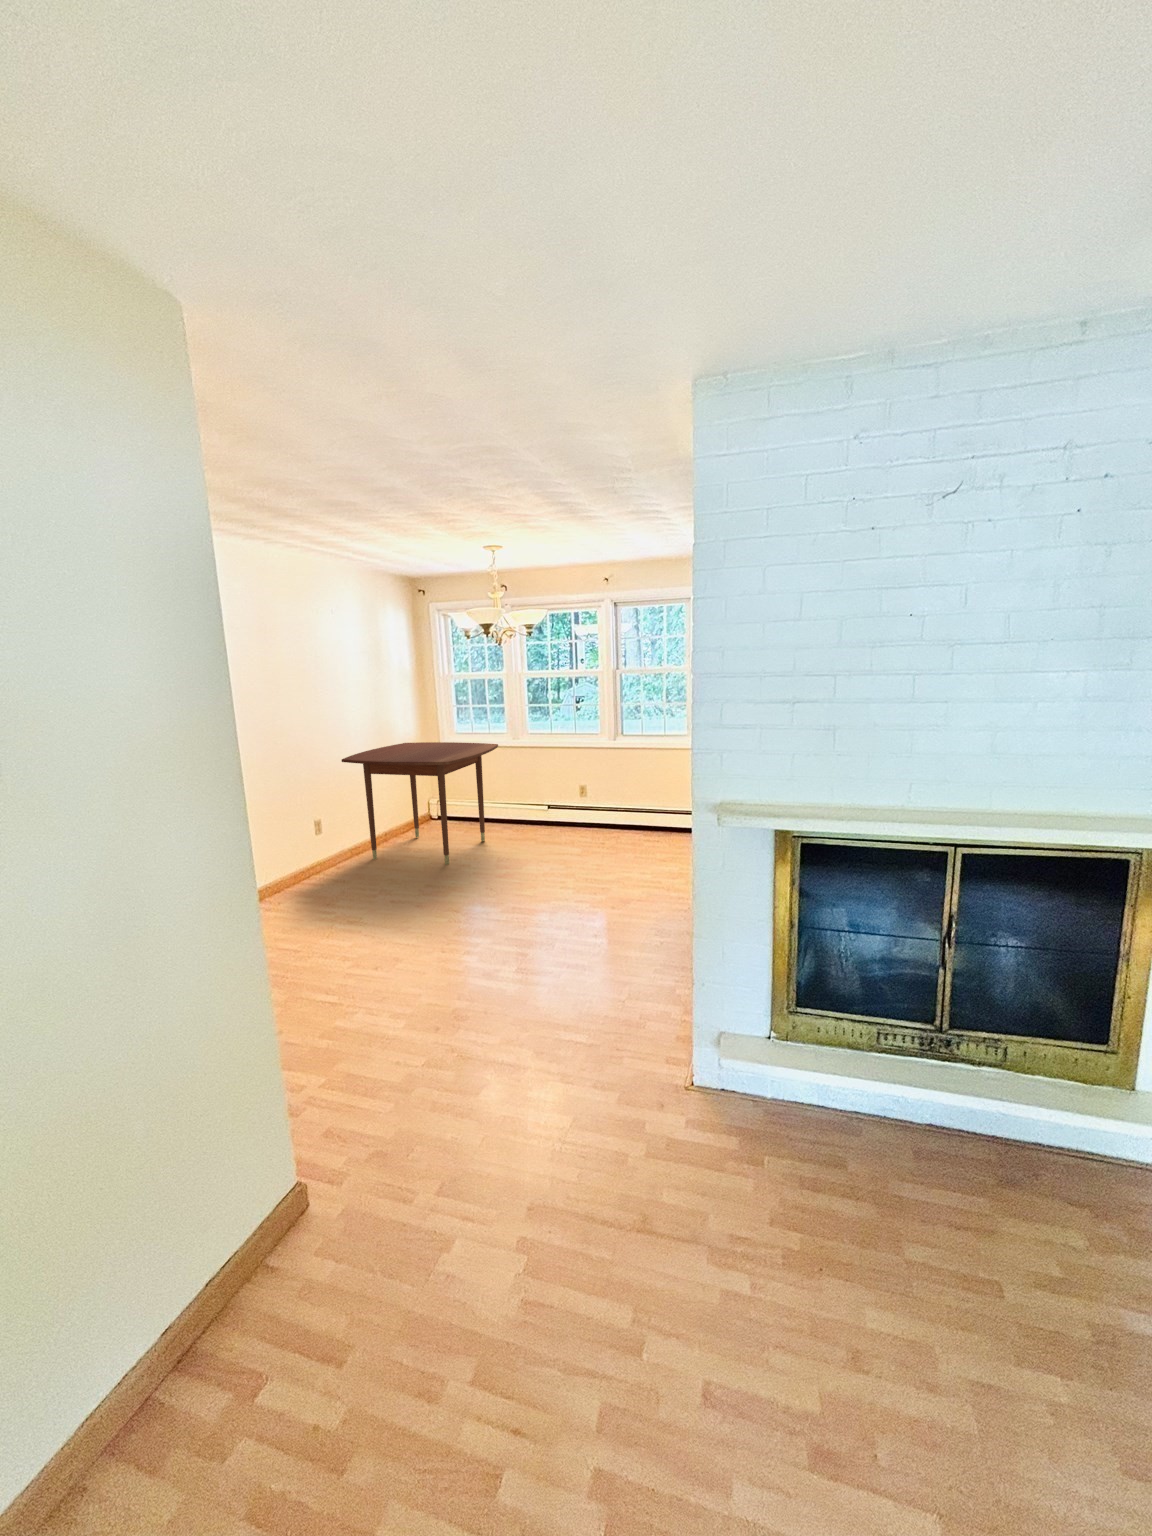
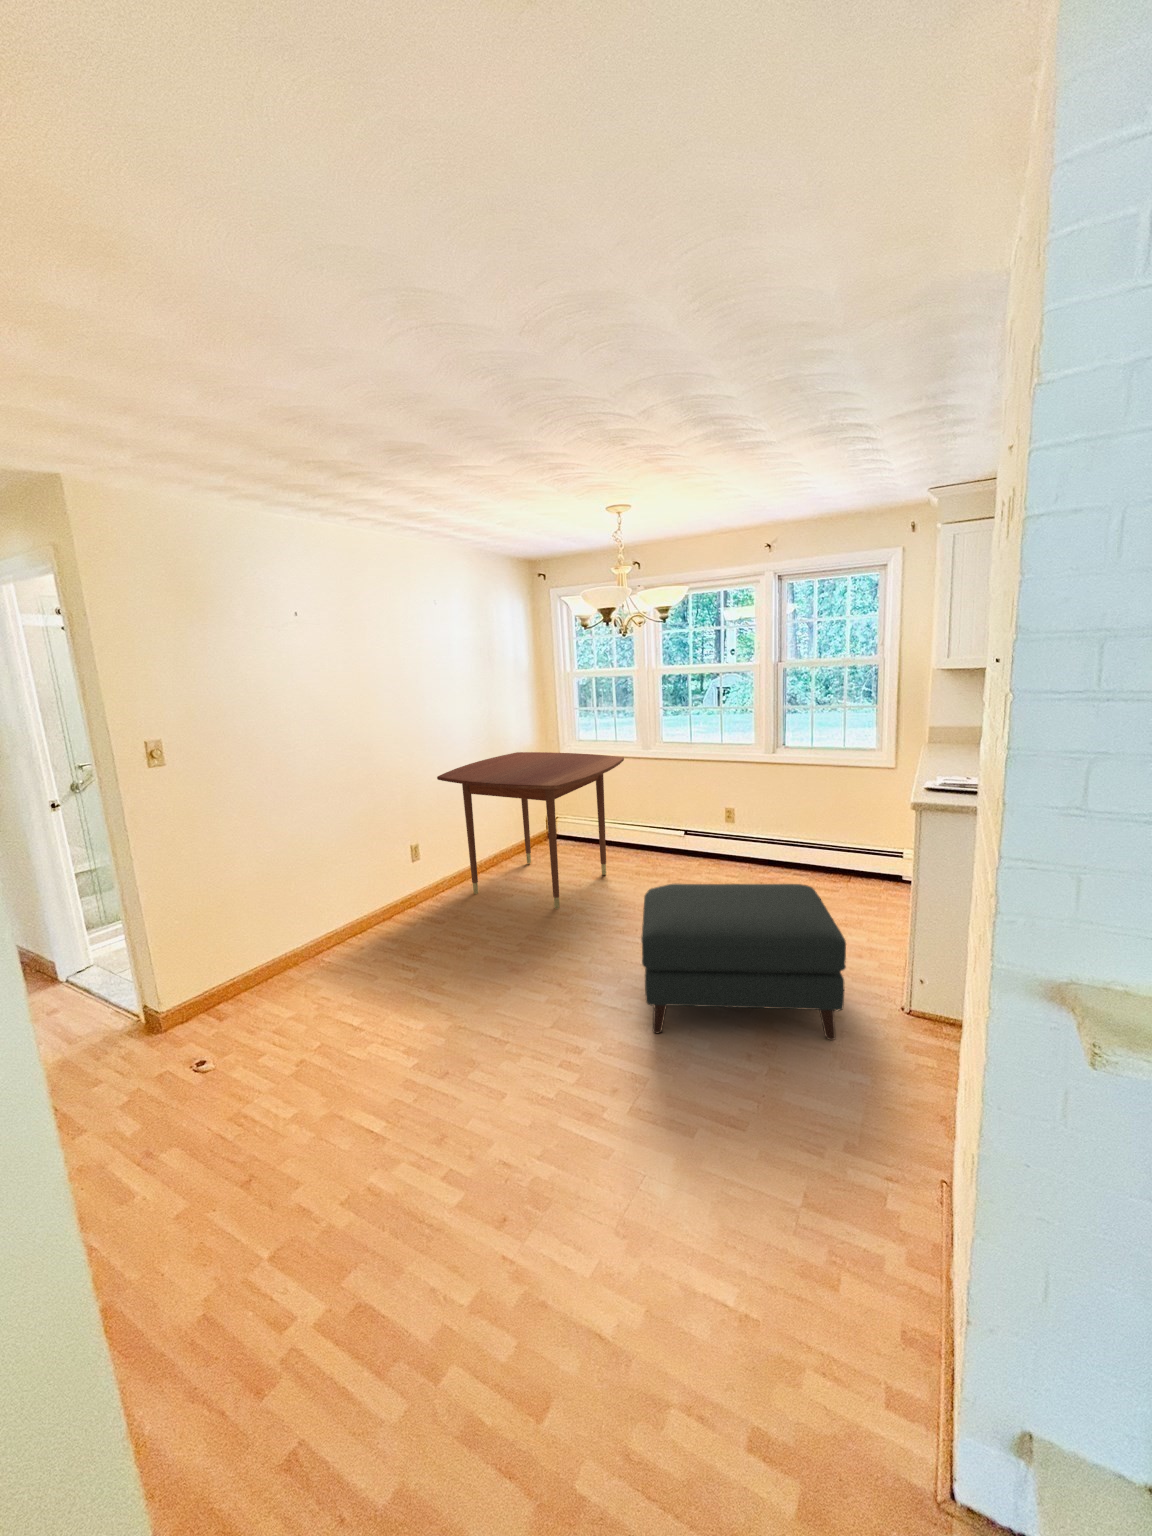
ottoman: none [521,822,657,926] -> present [641,884,846,1040]

